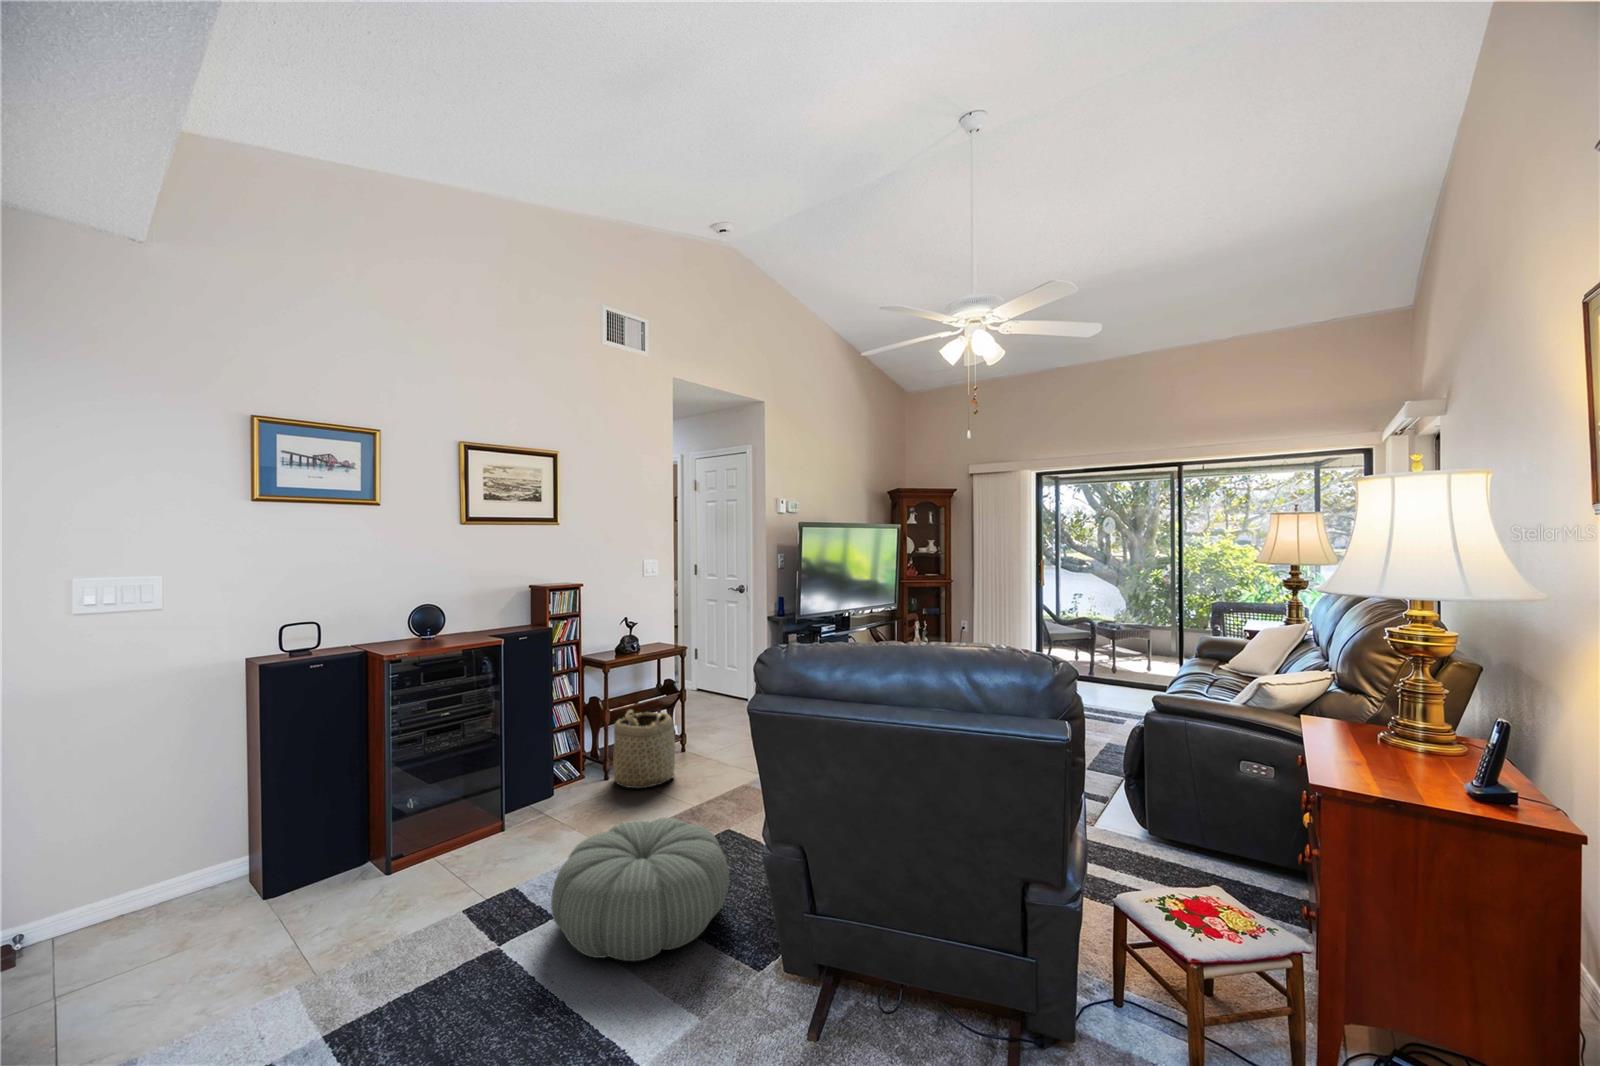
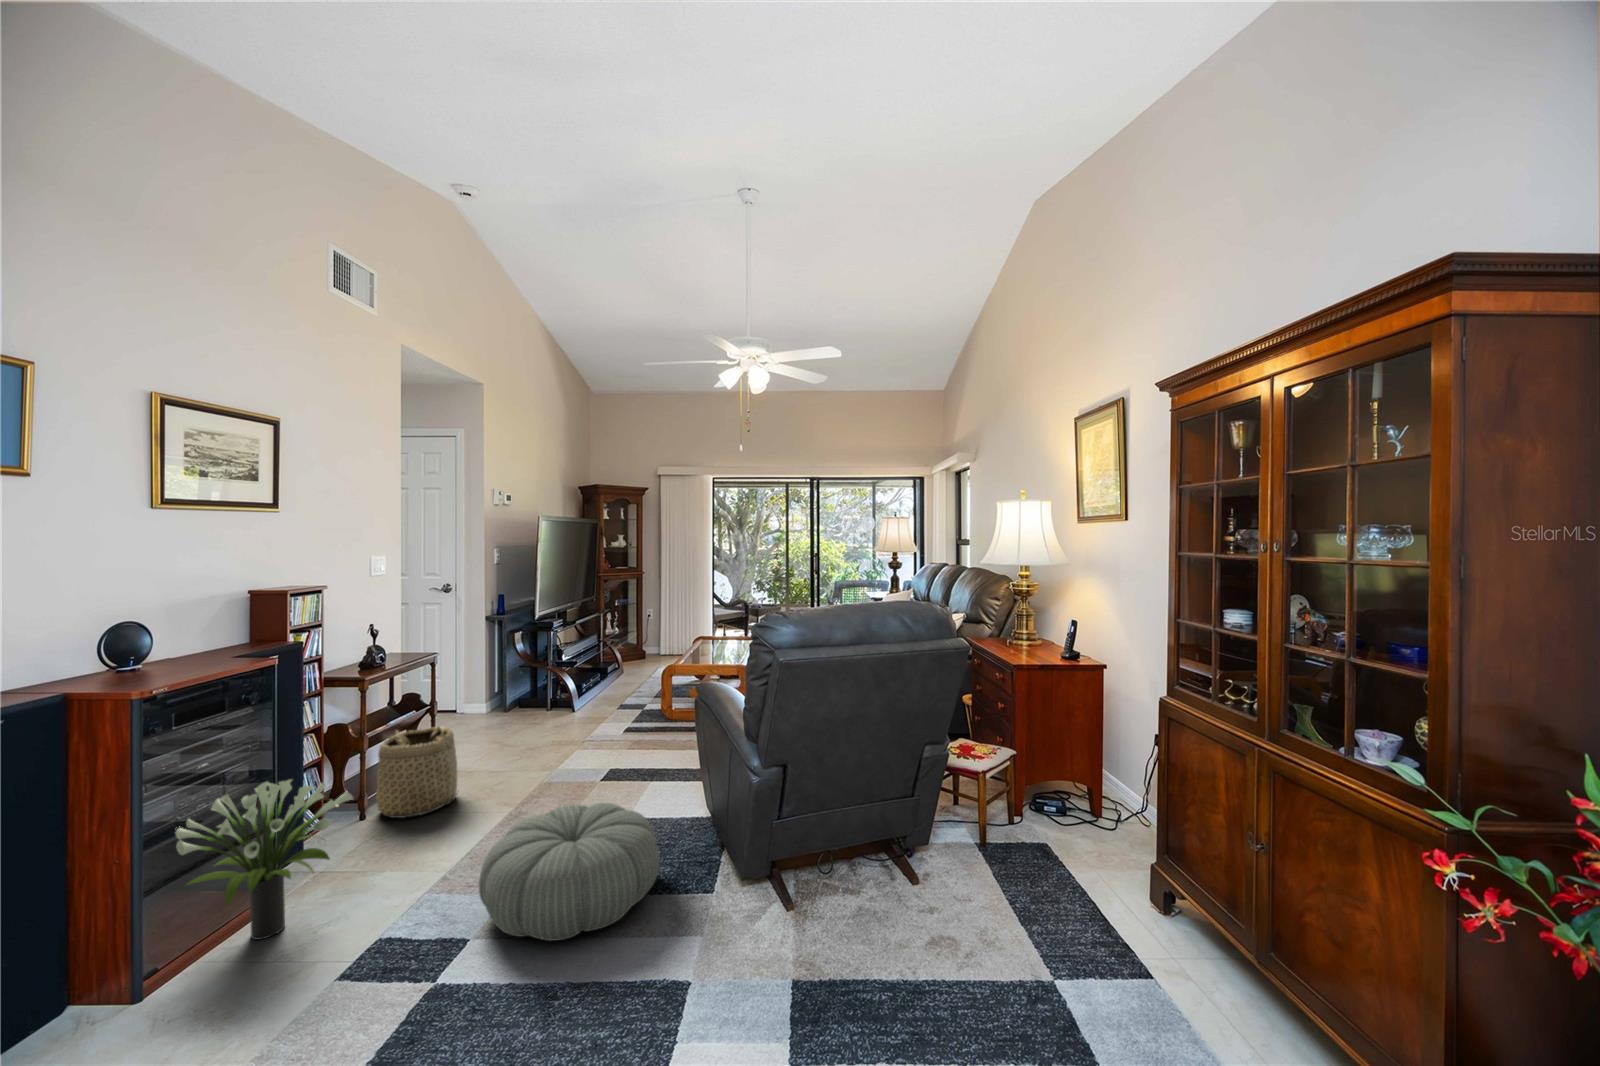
potted plant: none [410,736,530,859] -> present [176,779,353,940]

